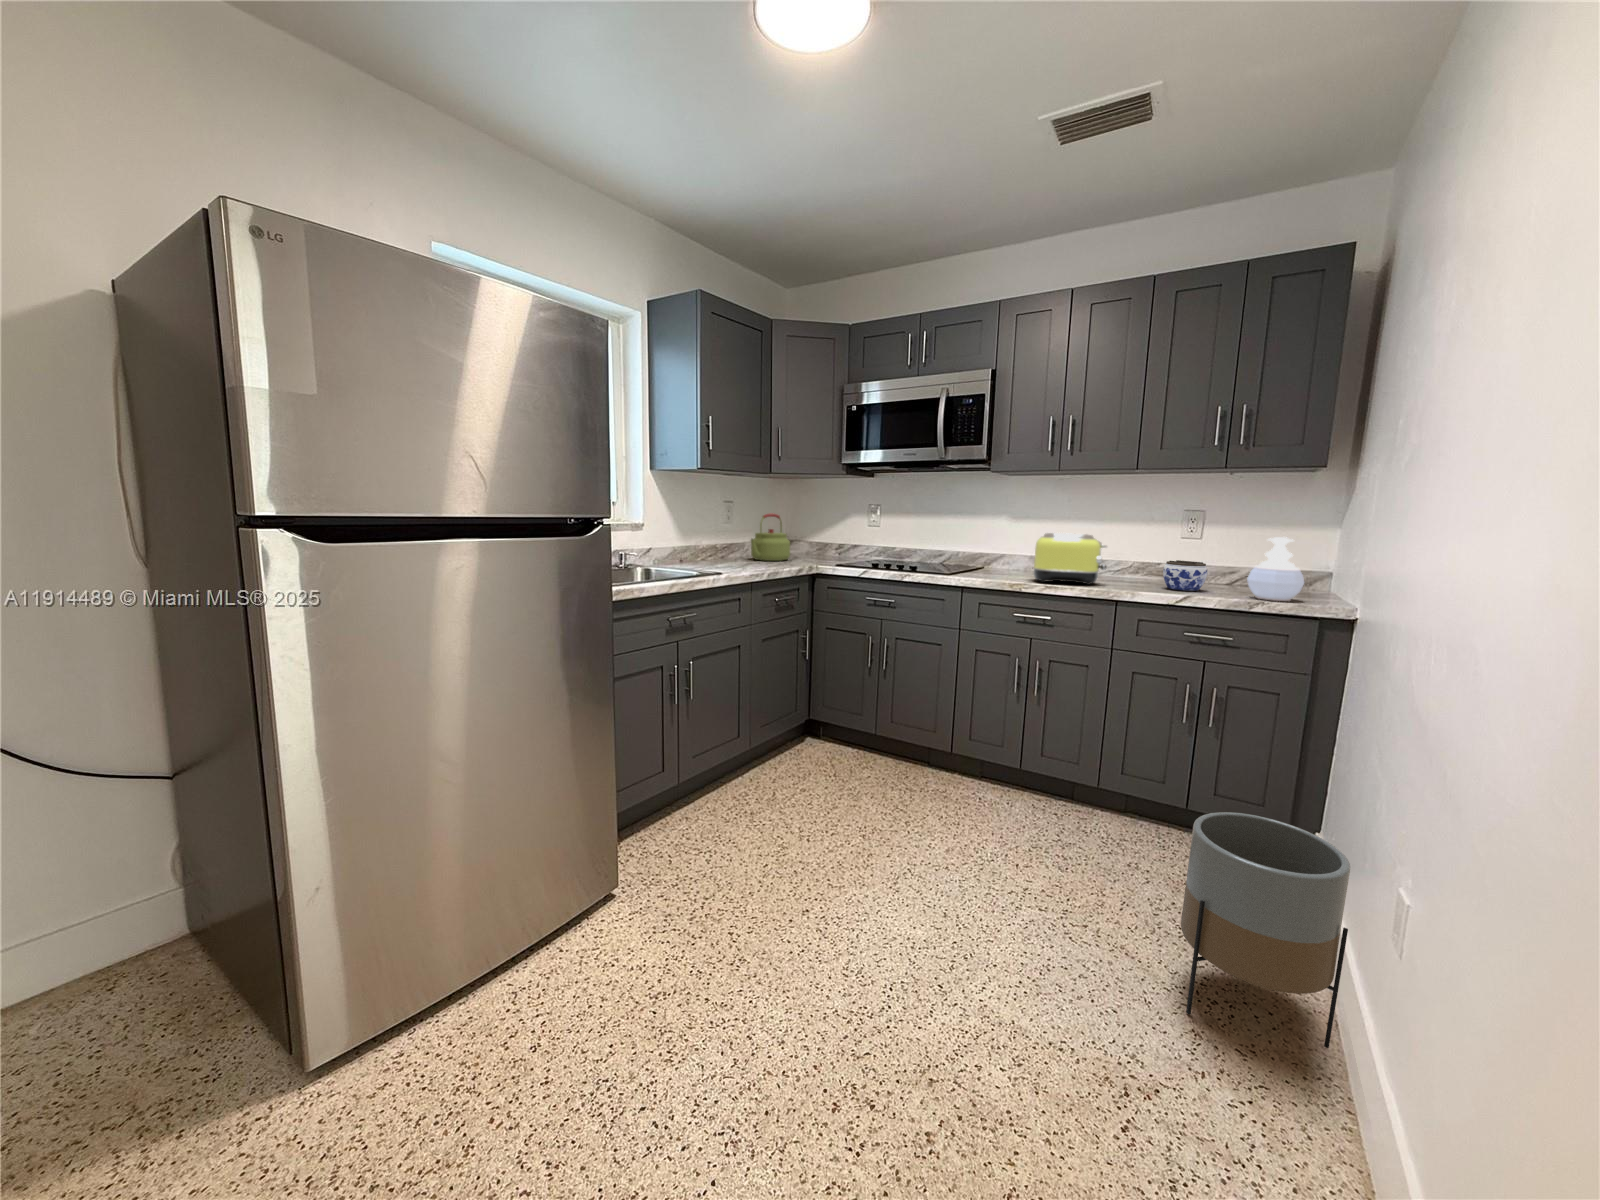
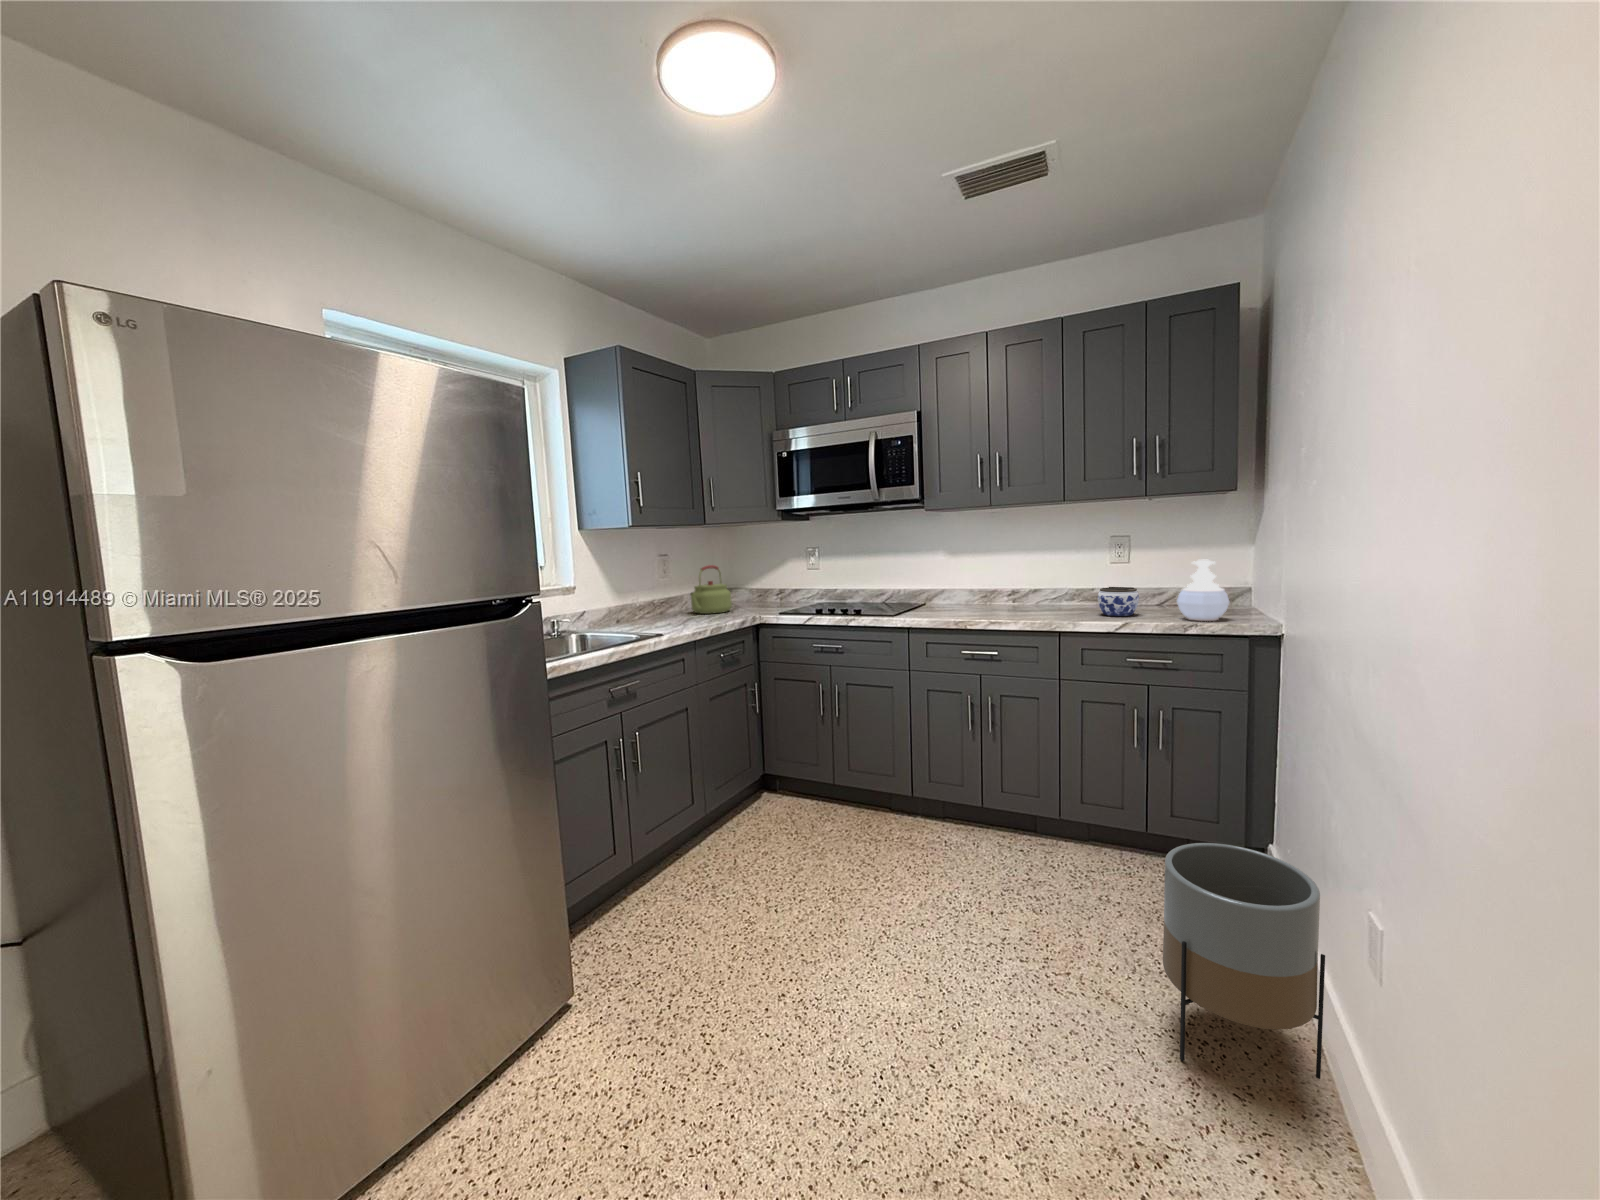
toaster: present [1034,533,1107,585] -> none [975,567,1045,618]

